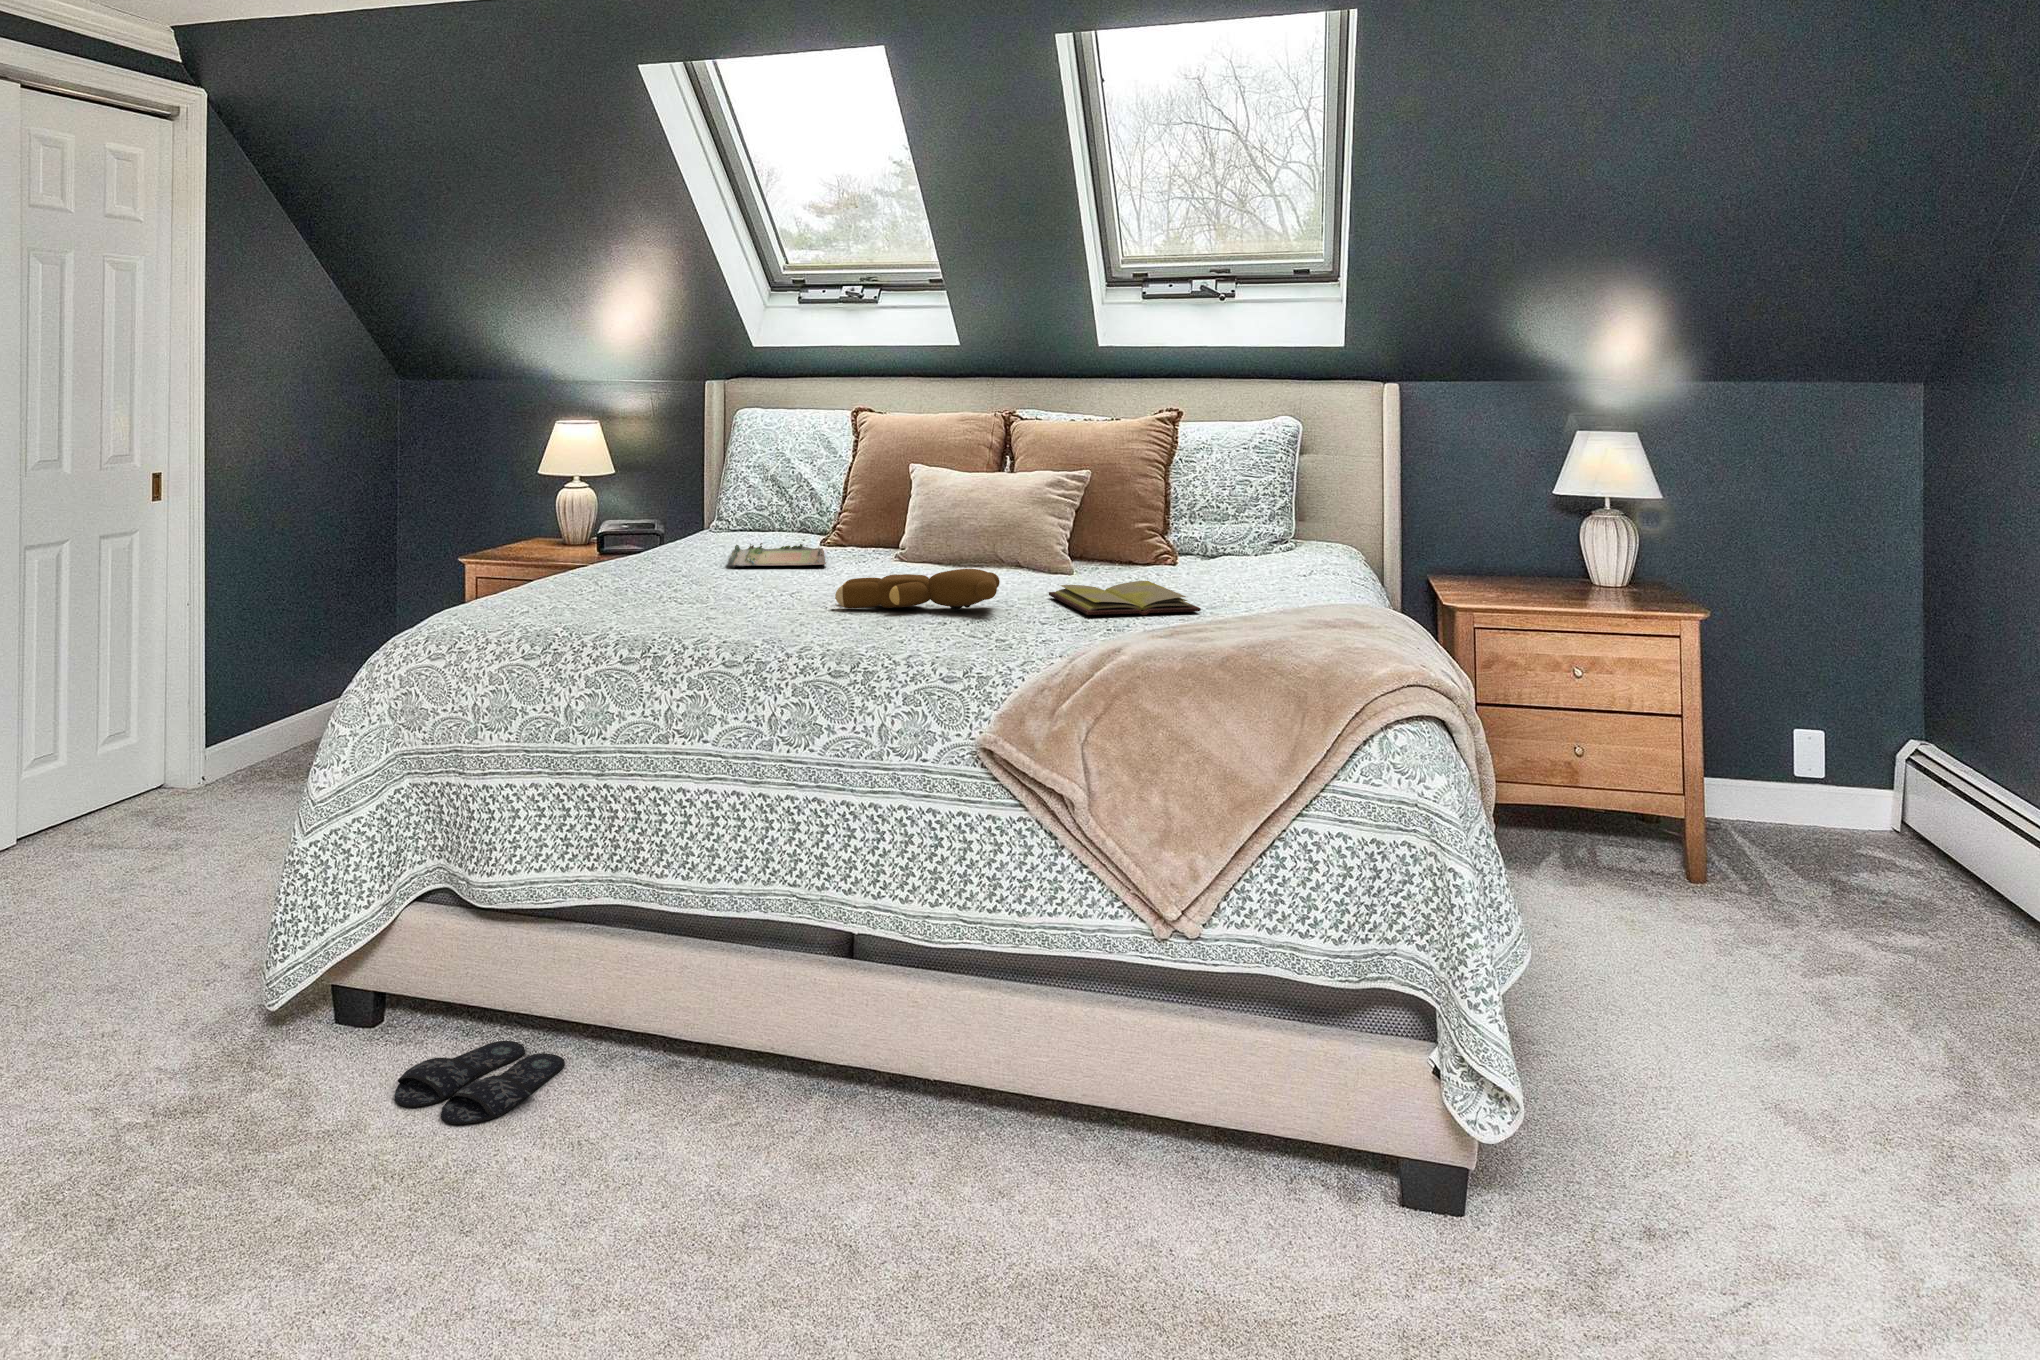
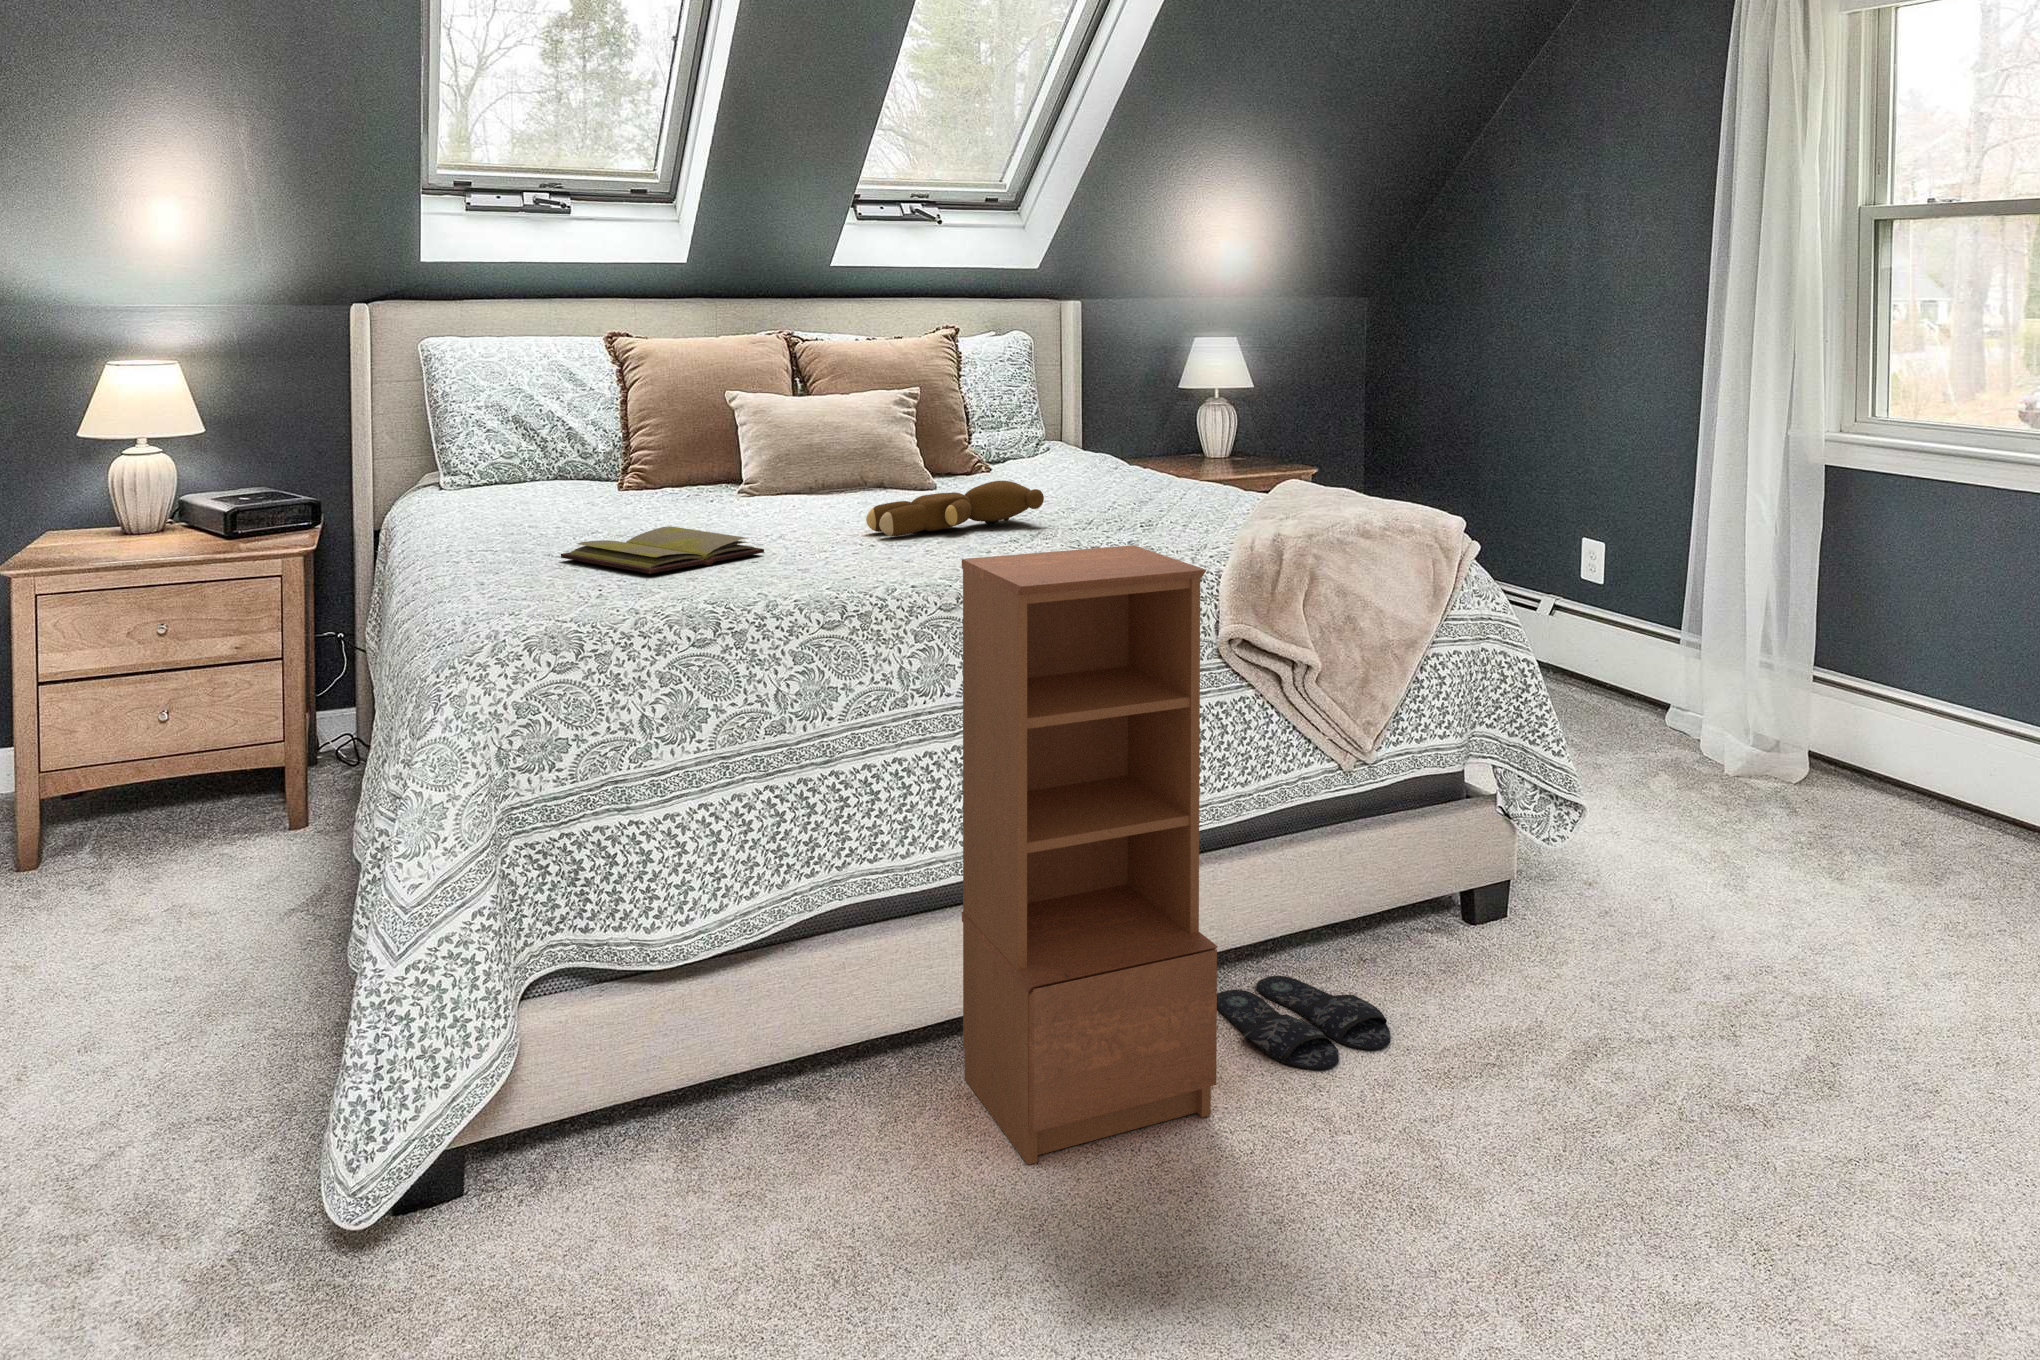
tray: present [729,539,826,567] -> none [554,479,720,518]
diary: present [1049,581,1201,615] -> present [561,526,764,574]
bookcase: none [630,626,850,1168] -> present [962,545,1218,1165]
slippers: present [394,1041,564,1124] -> present [1217,976,1390,1069]

